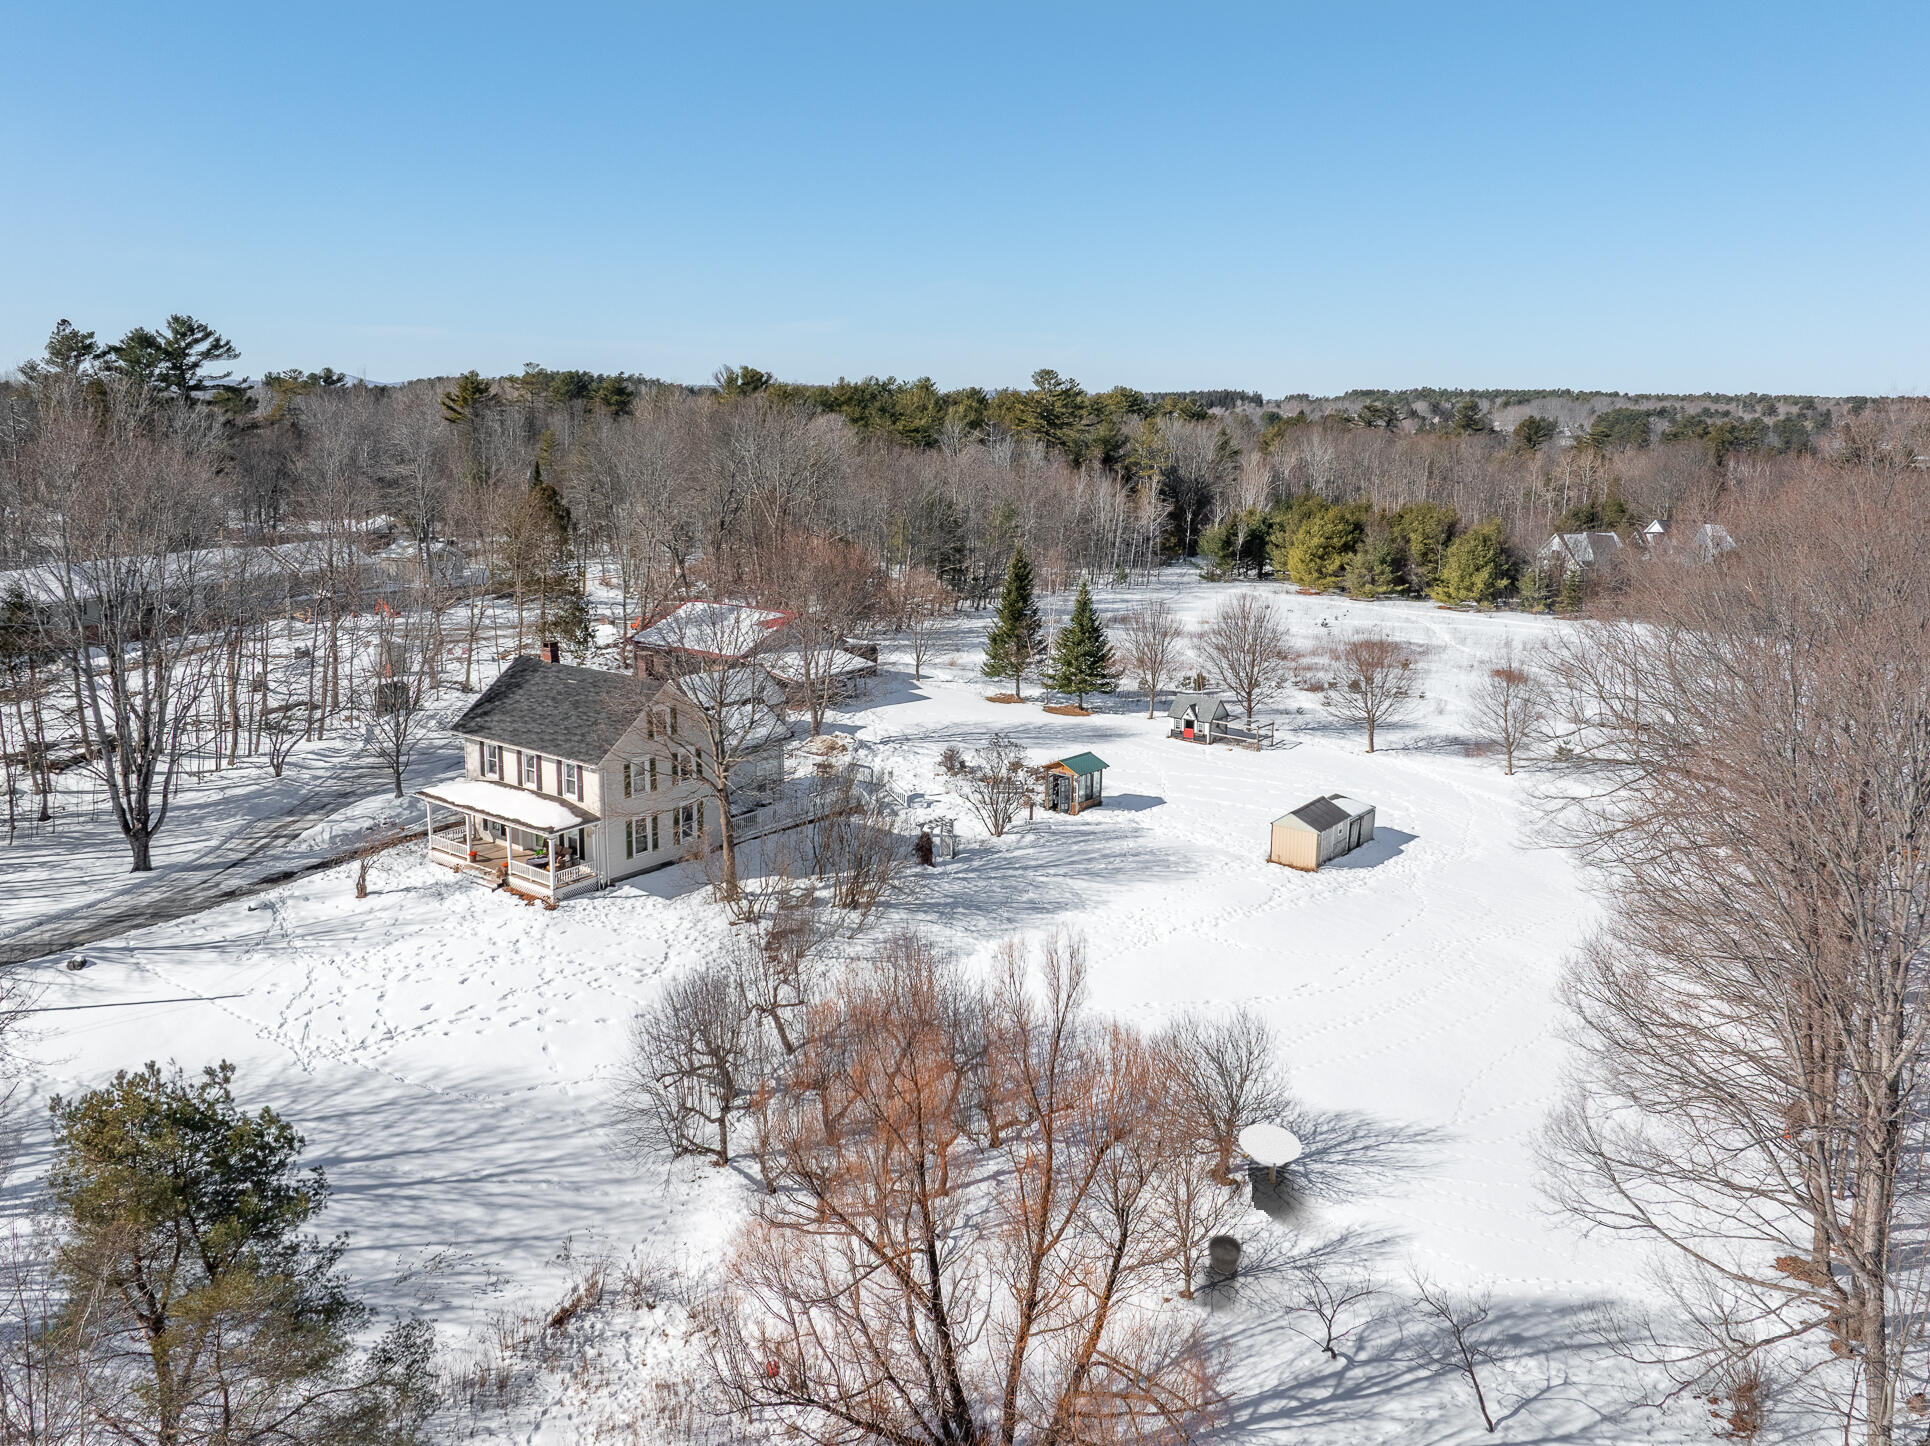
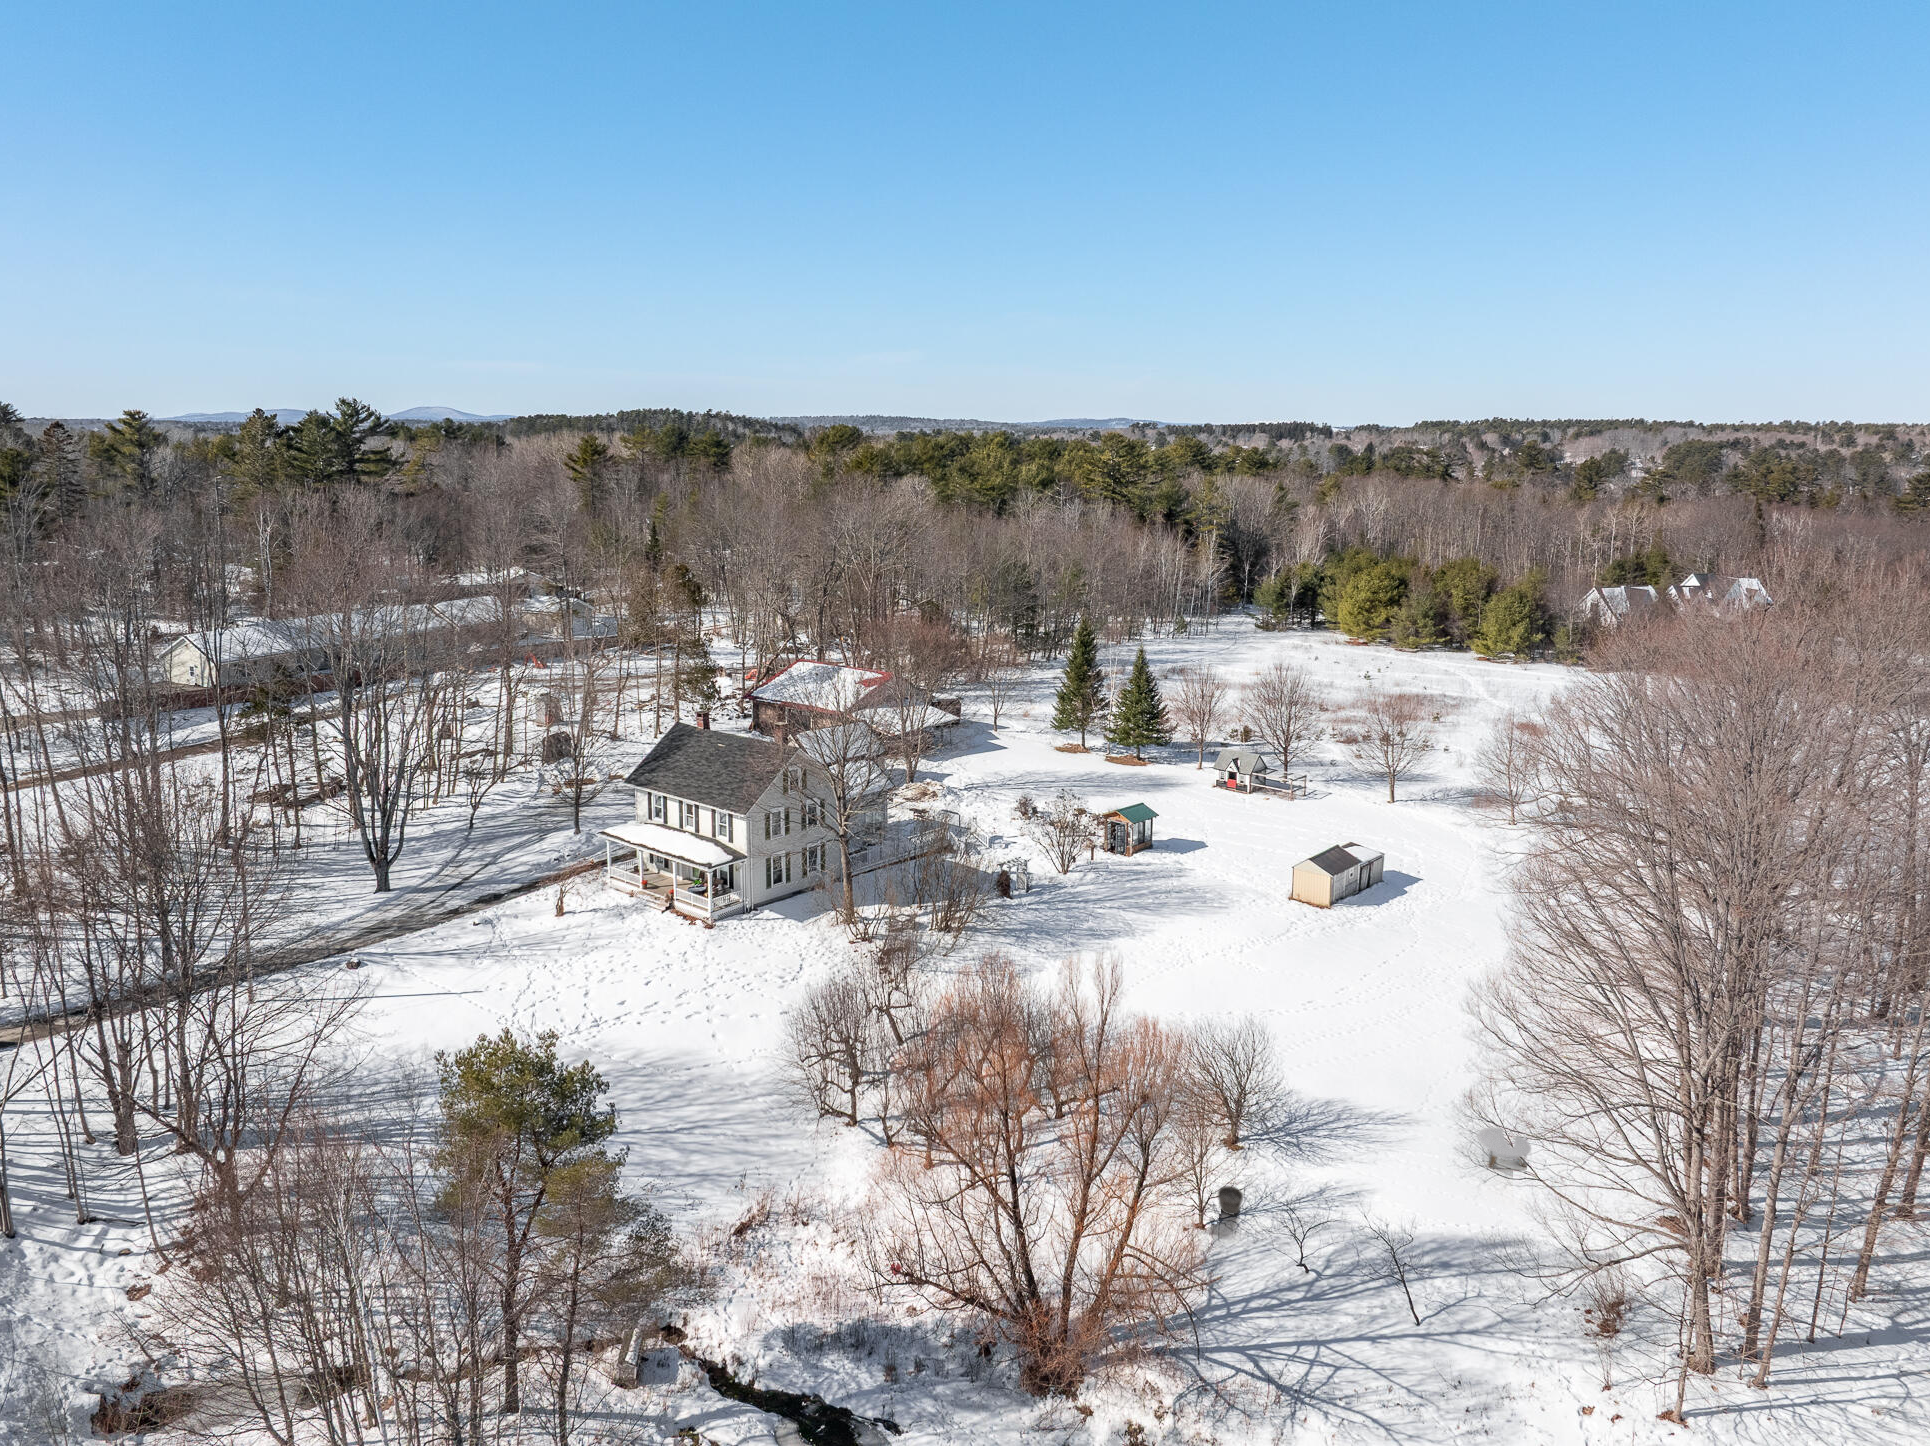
round table: present [1239,1124,1302,1183] -> present [1478,1127,1531,1167]

